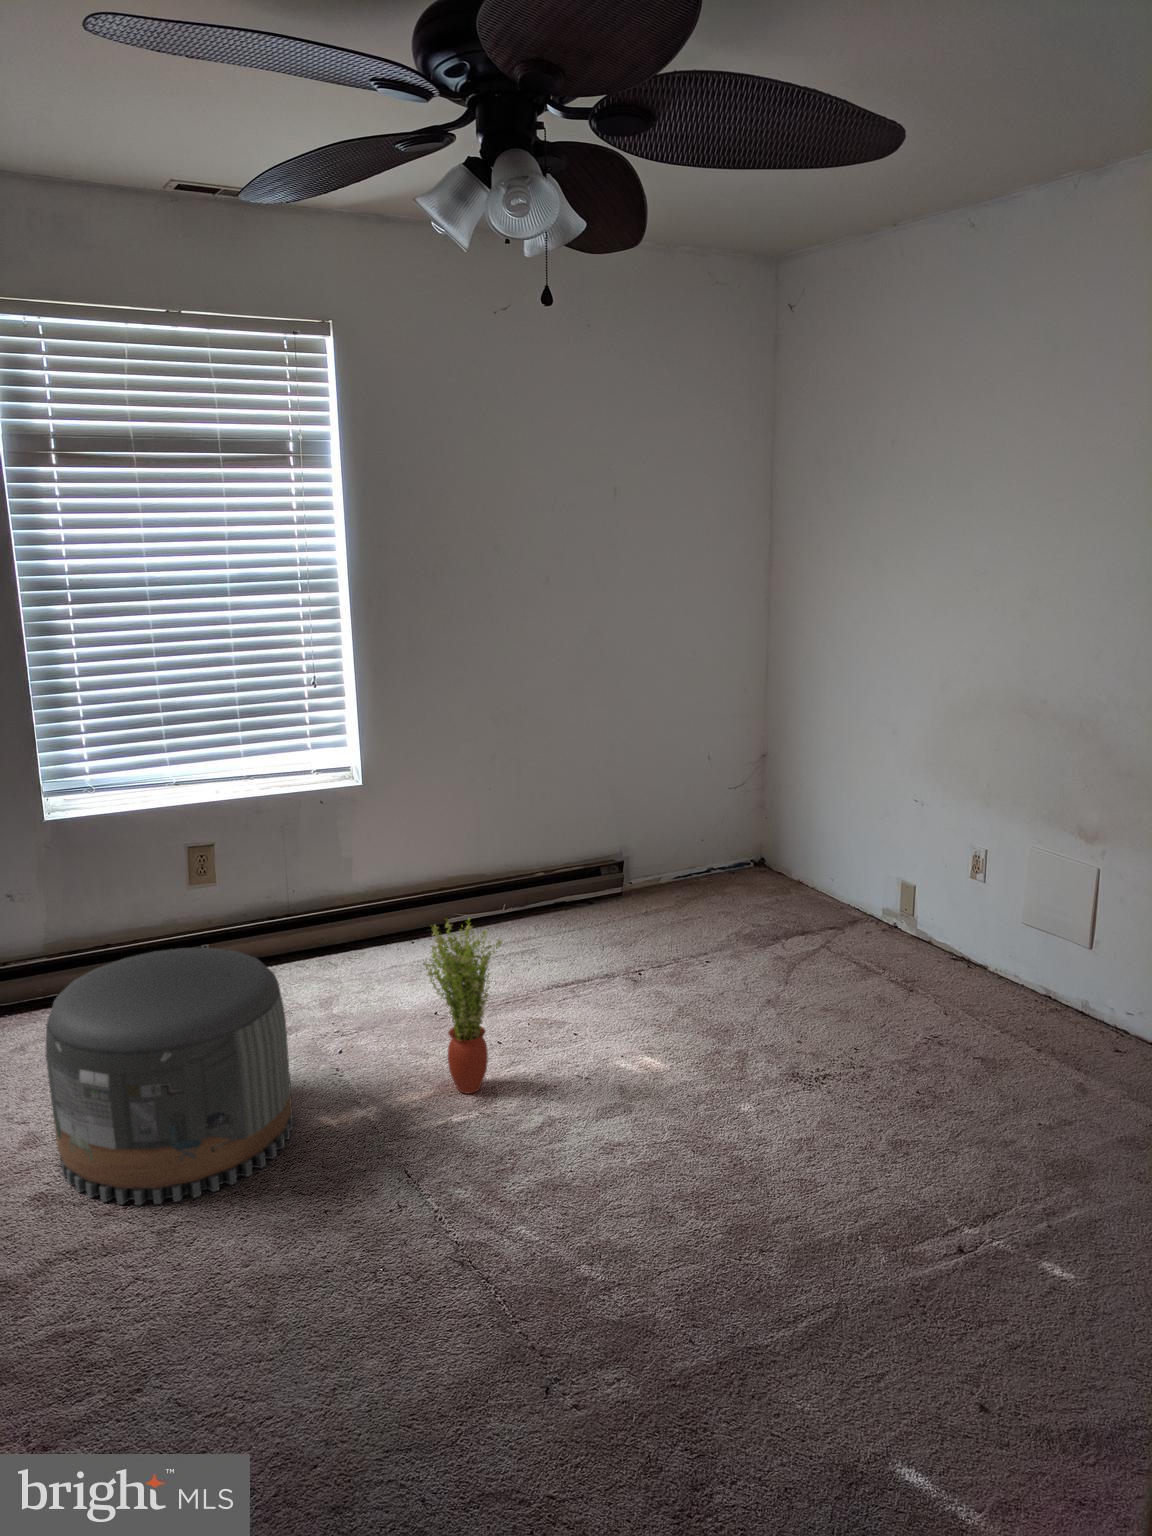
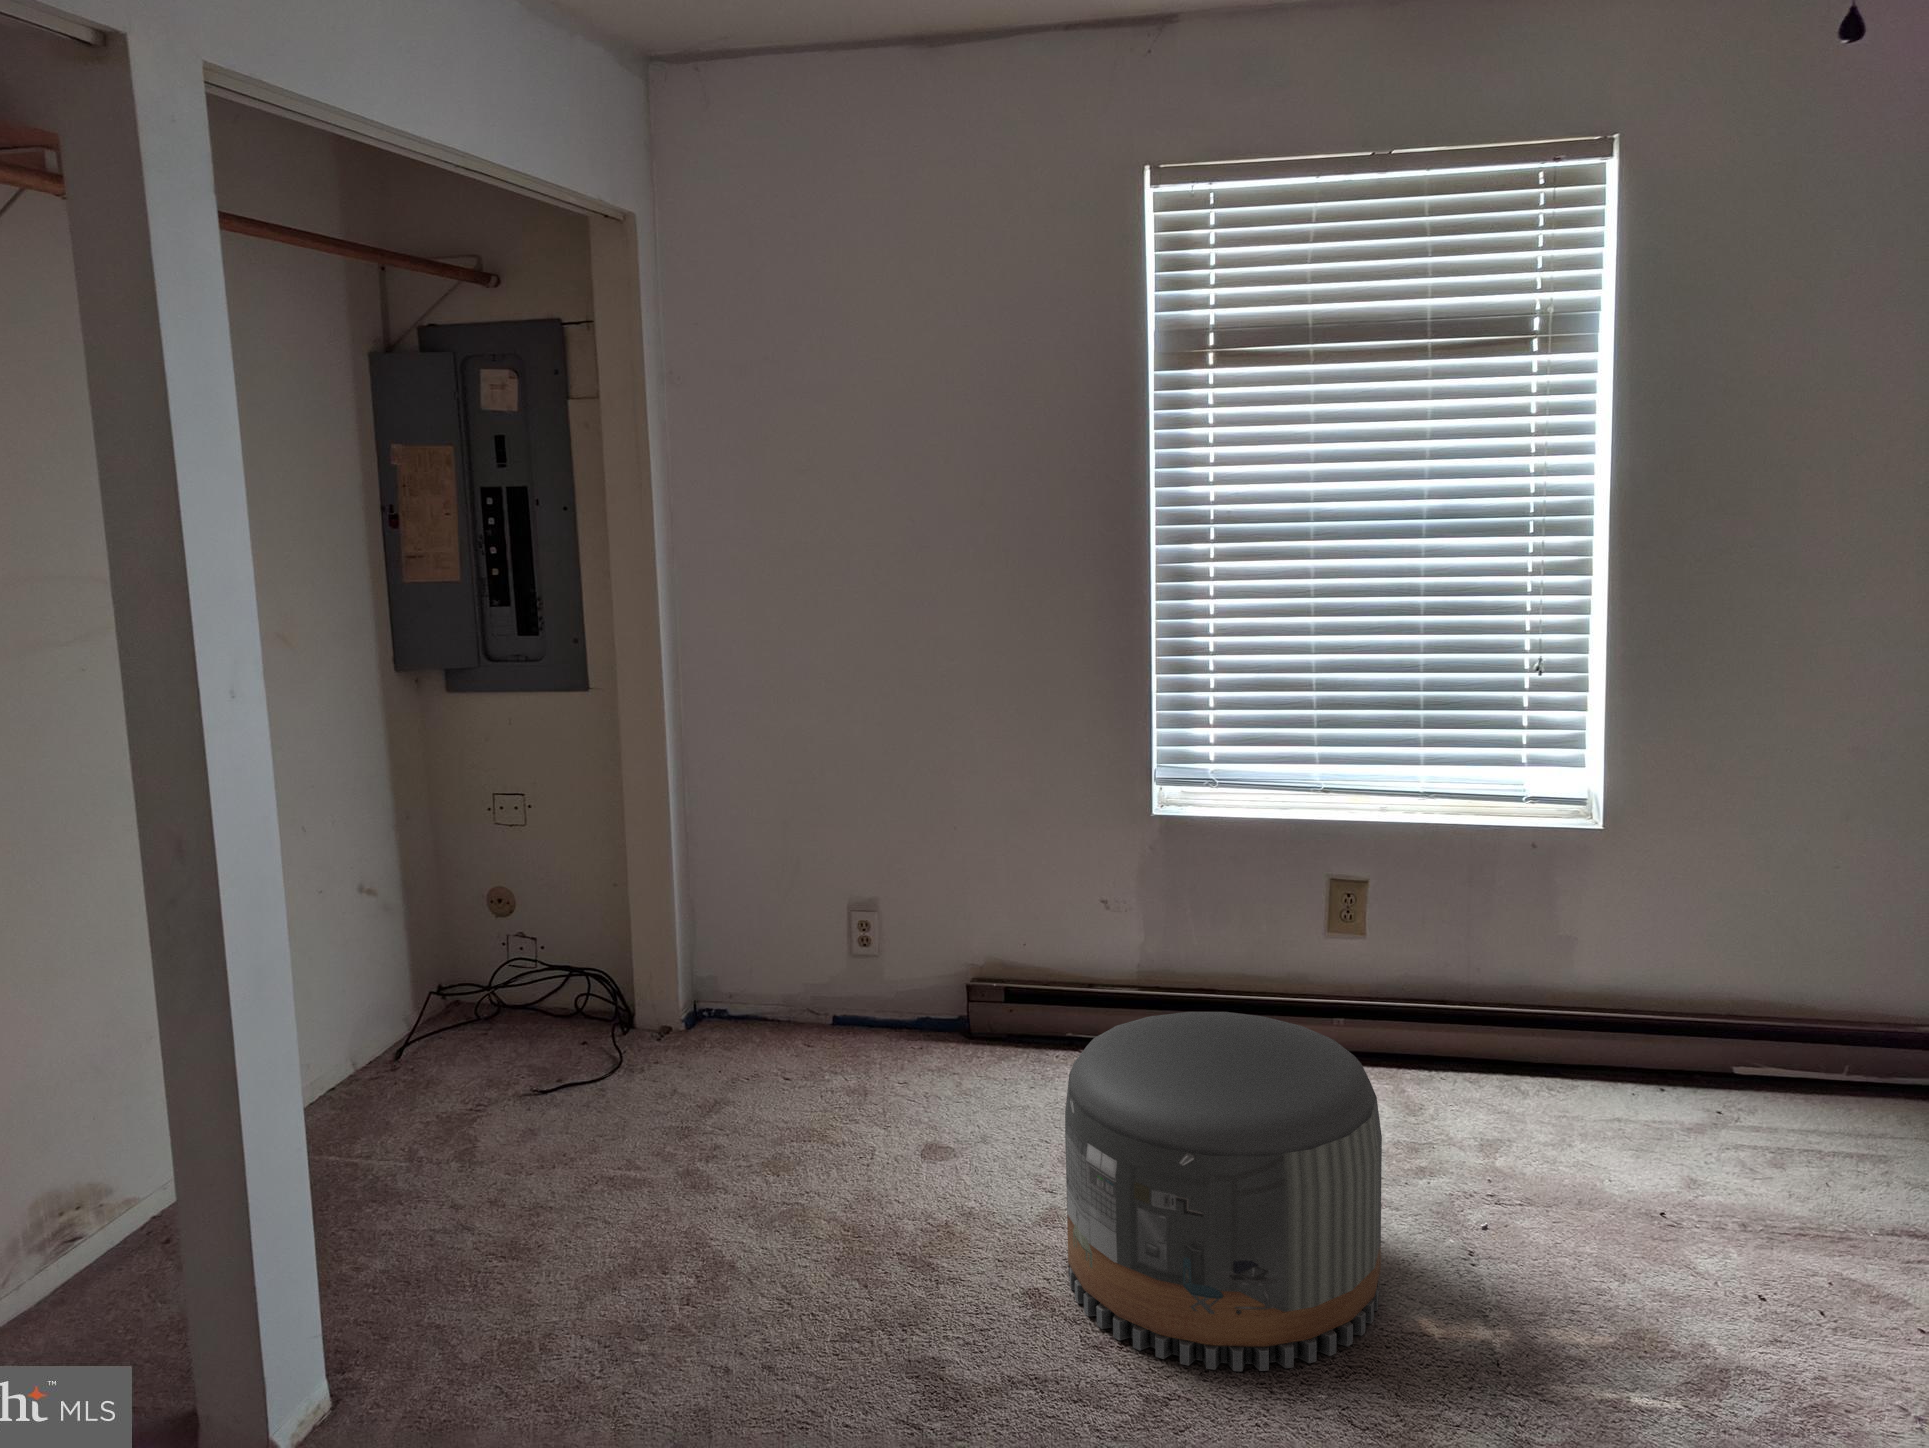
potted plant: present [423,919,502,1093] -> none [1607,1068,1764,1373]

